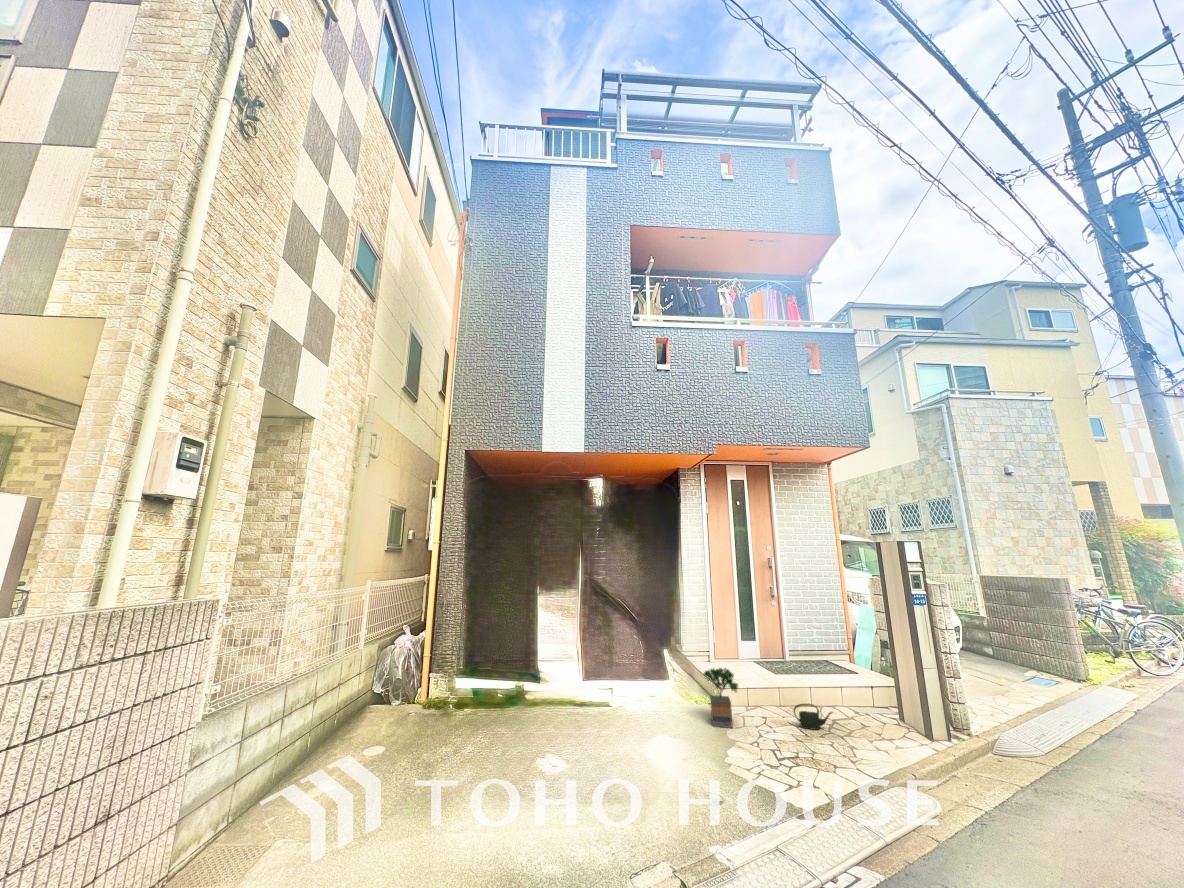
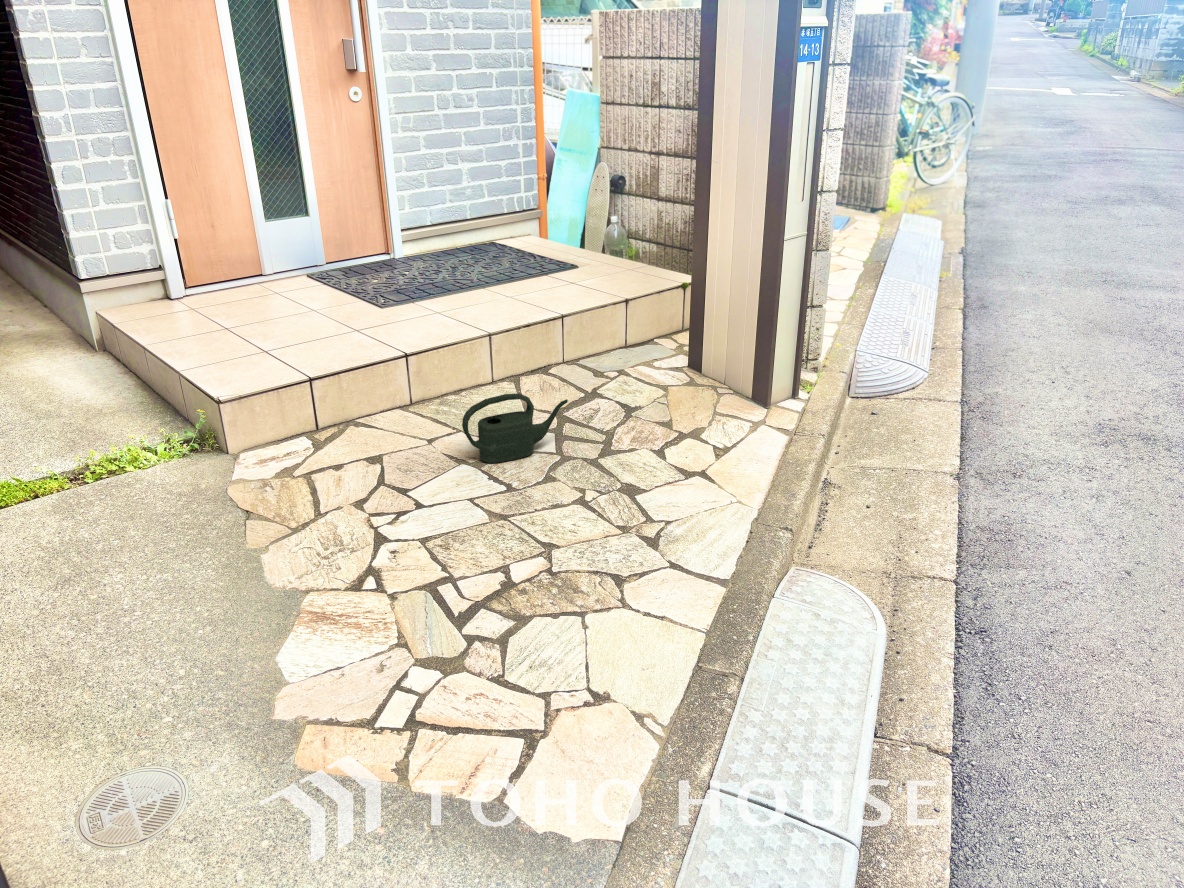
potted tree: present [704,668,738,728] -> none [141,347,292,552]

